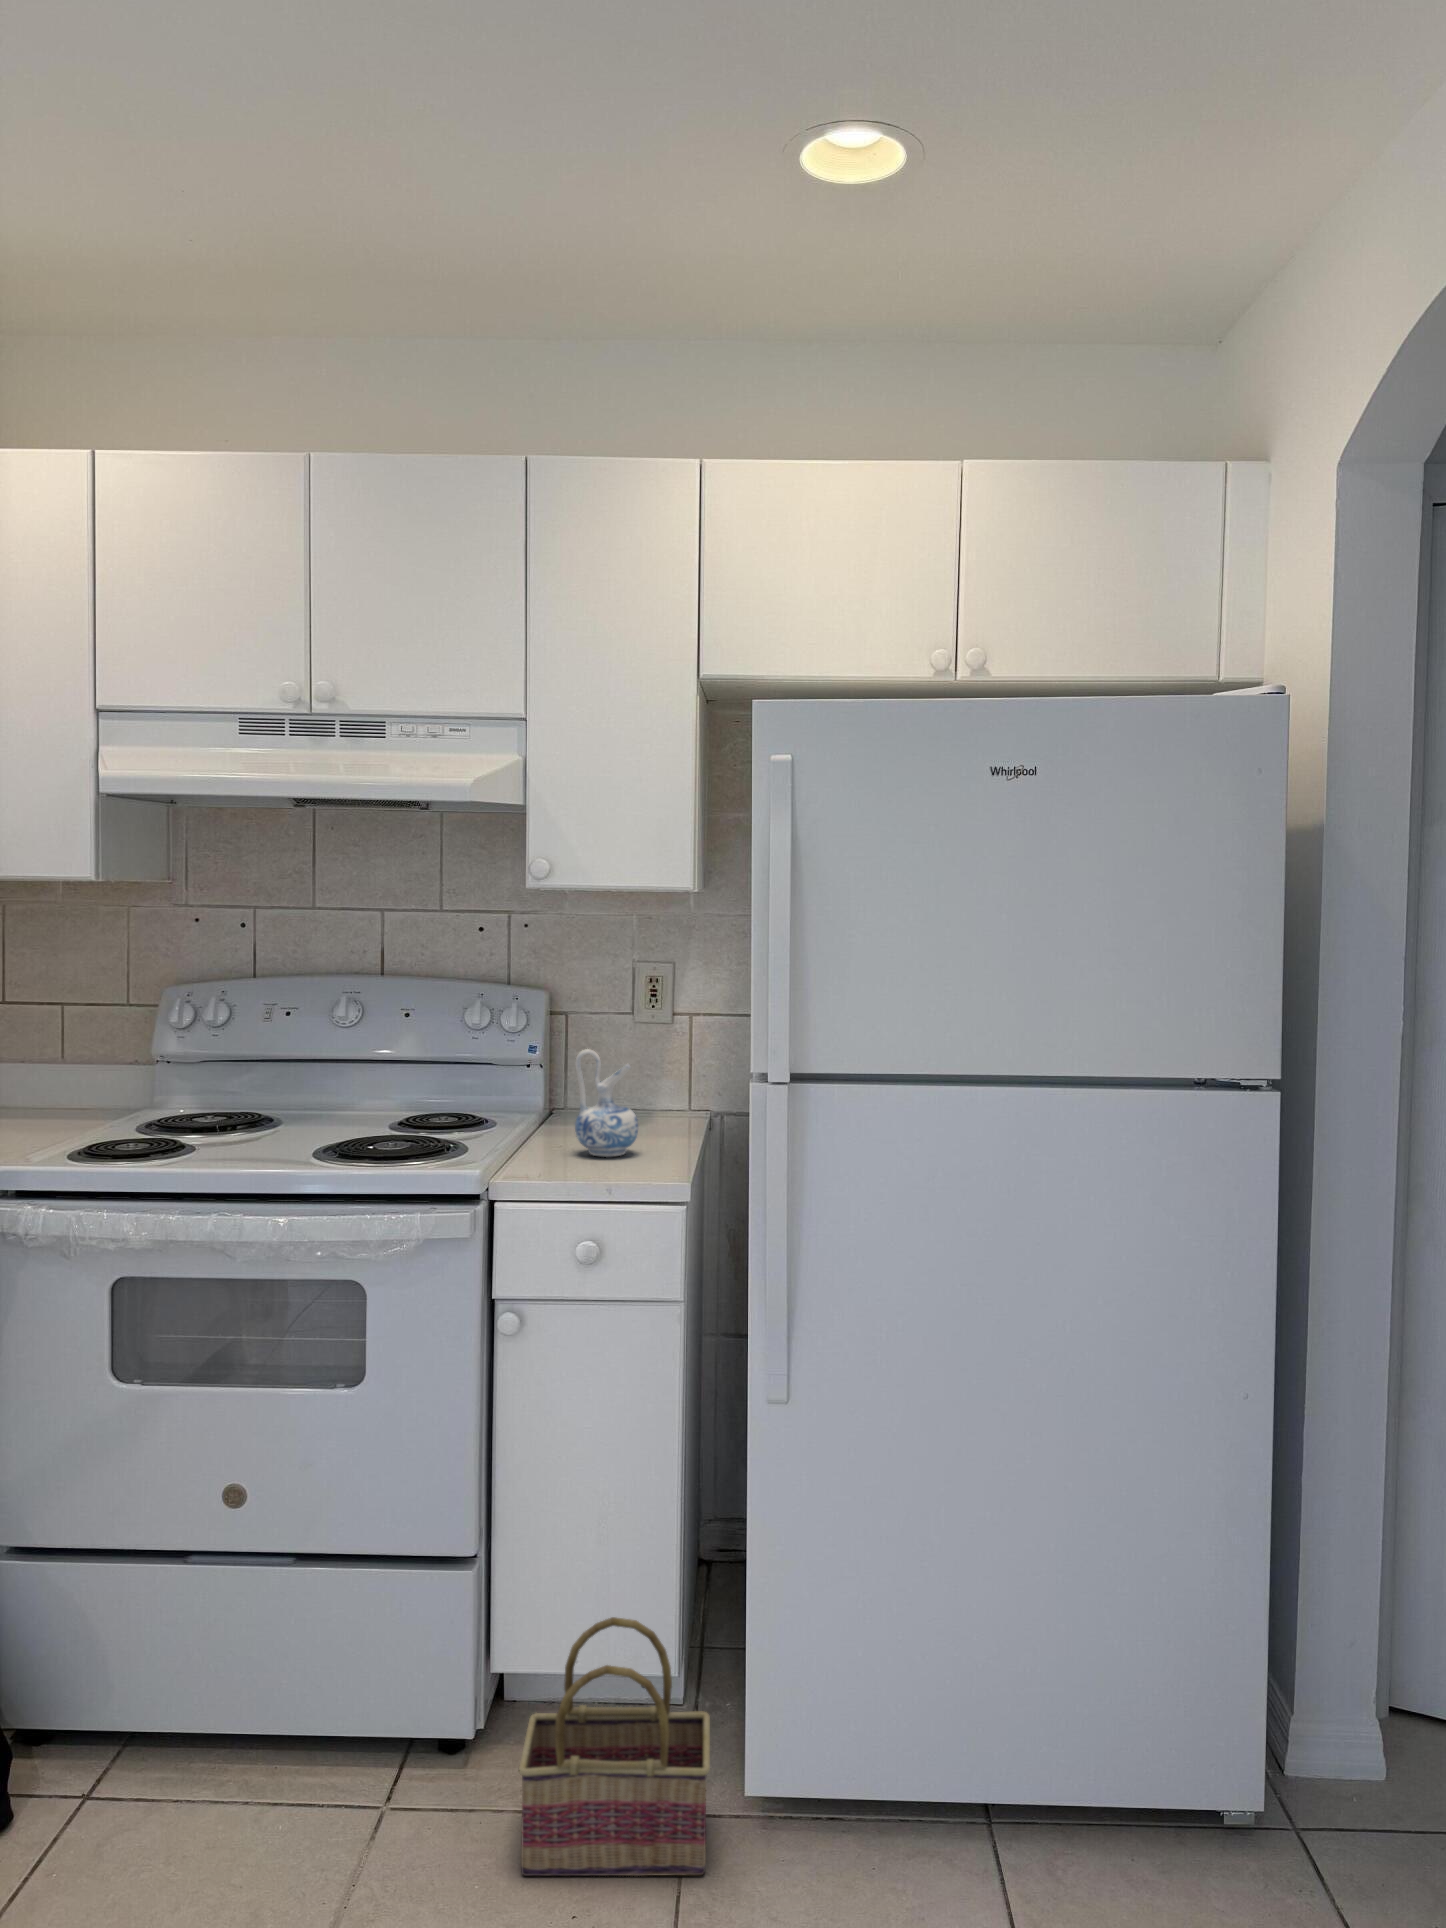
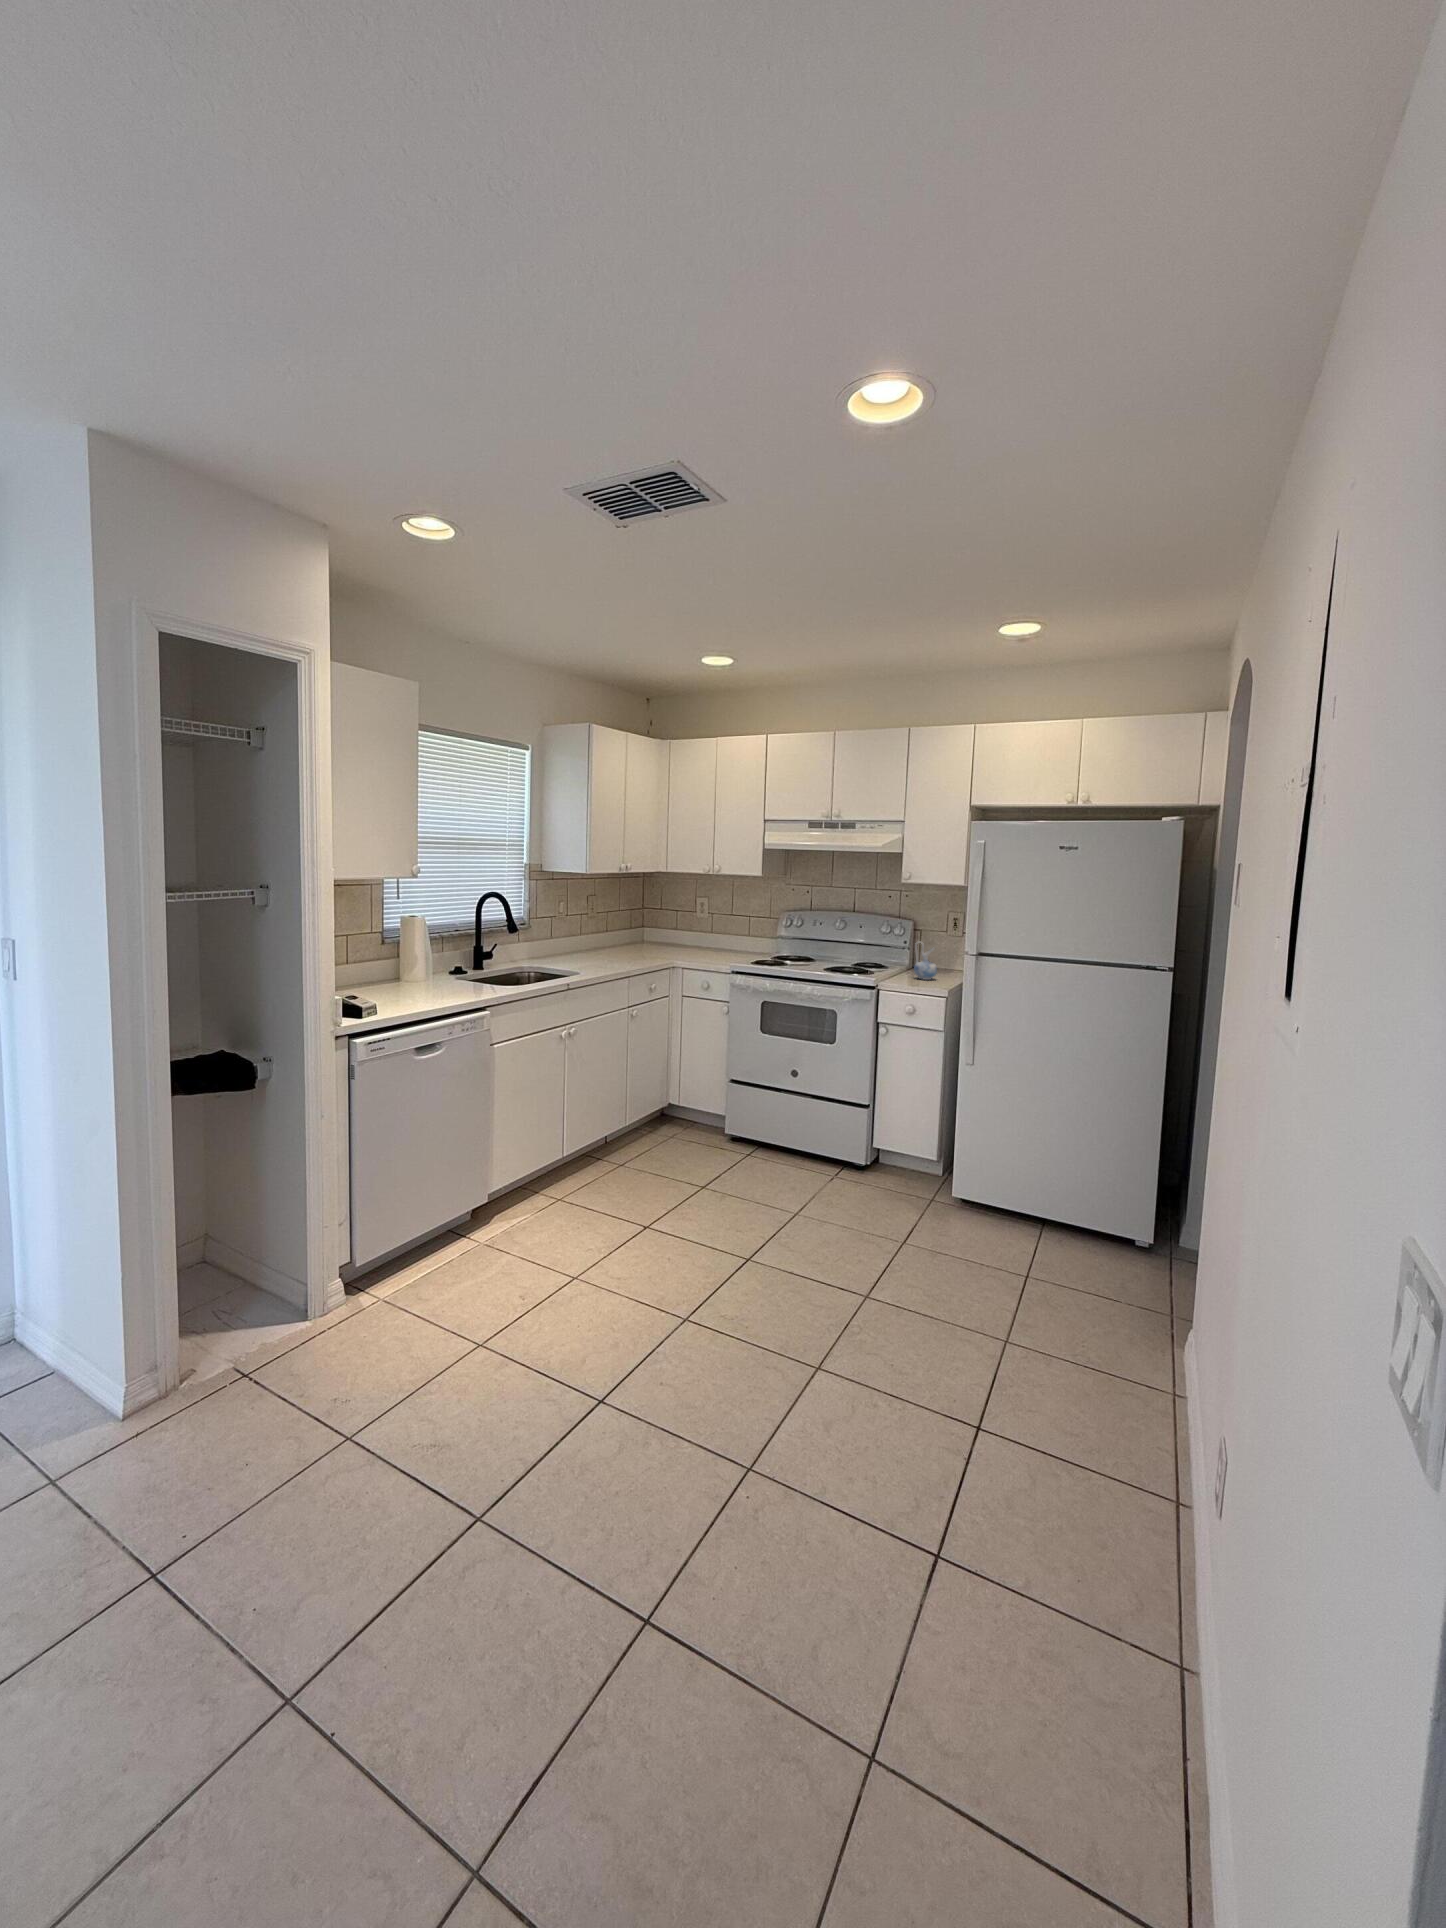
basket: present [519,1617,710,1876] -> none [873,1128,942,1212]

